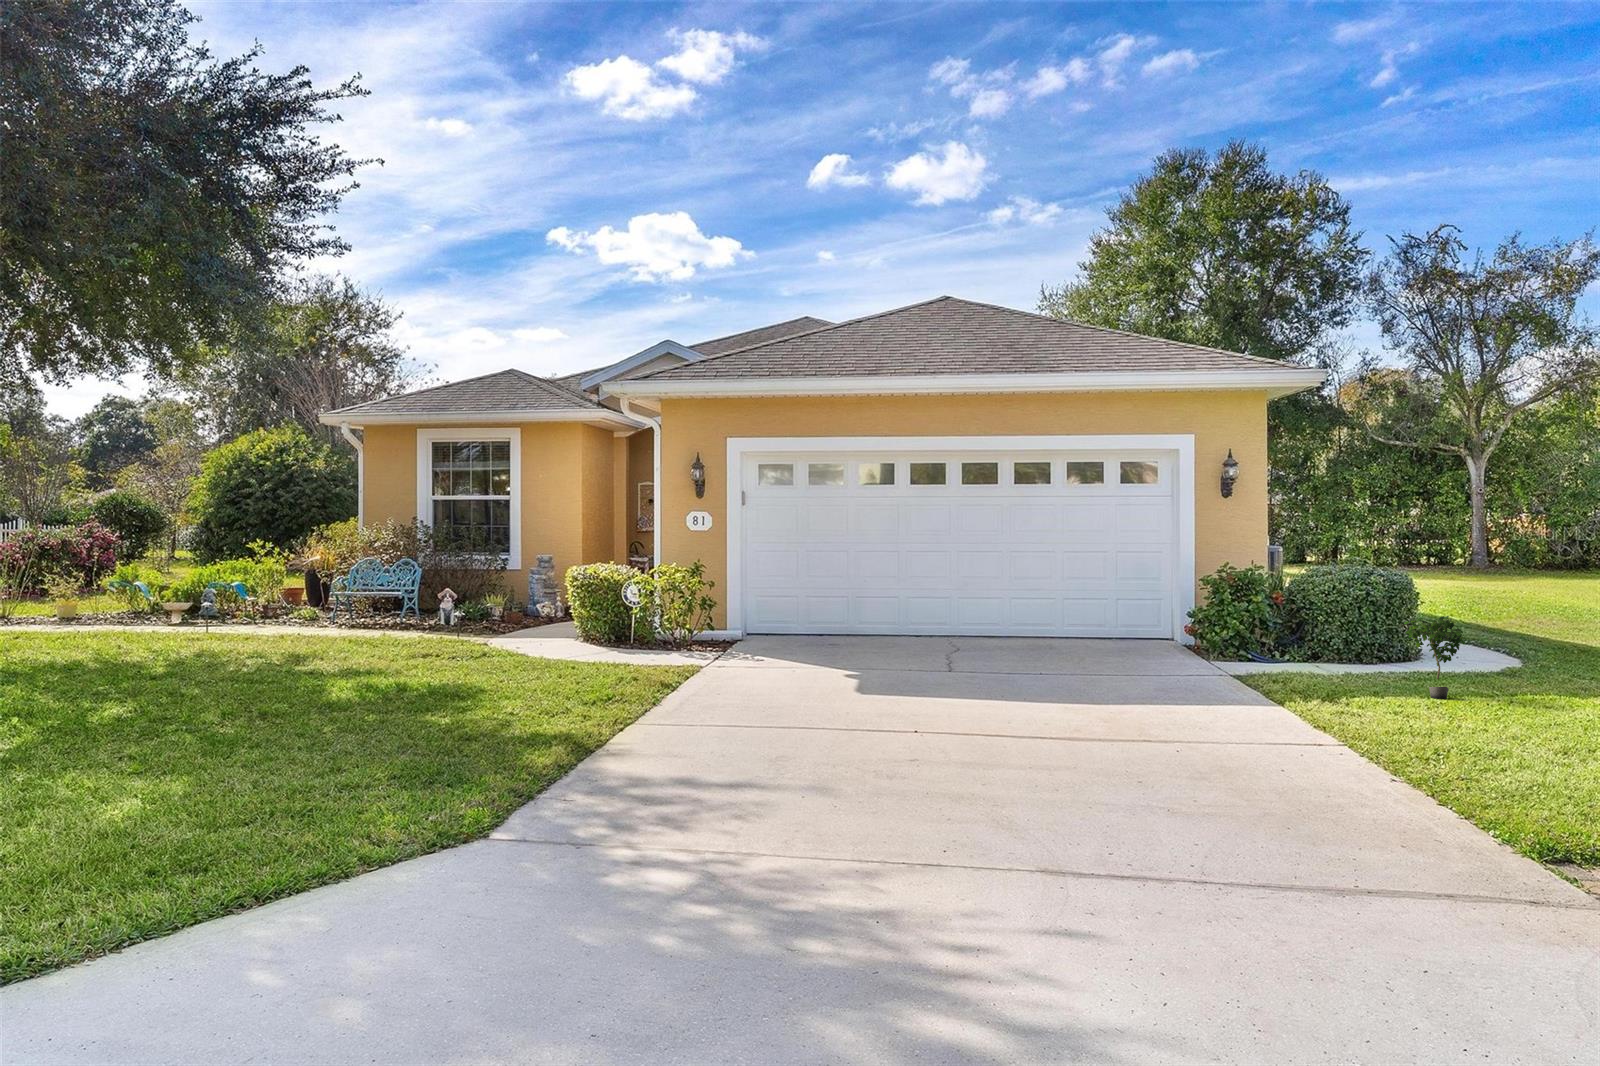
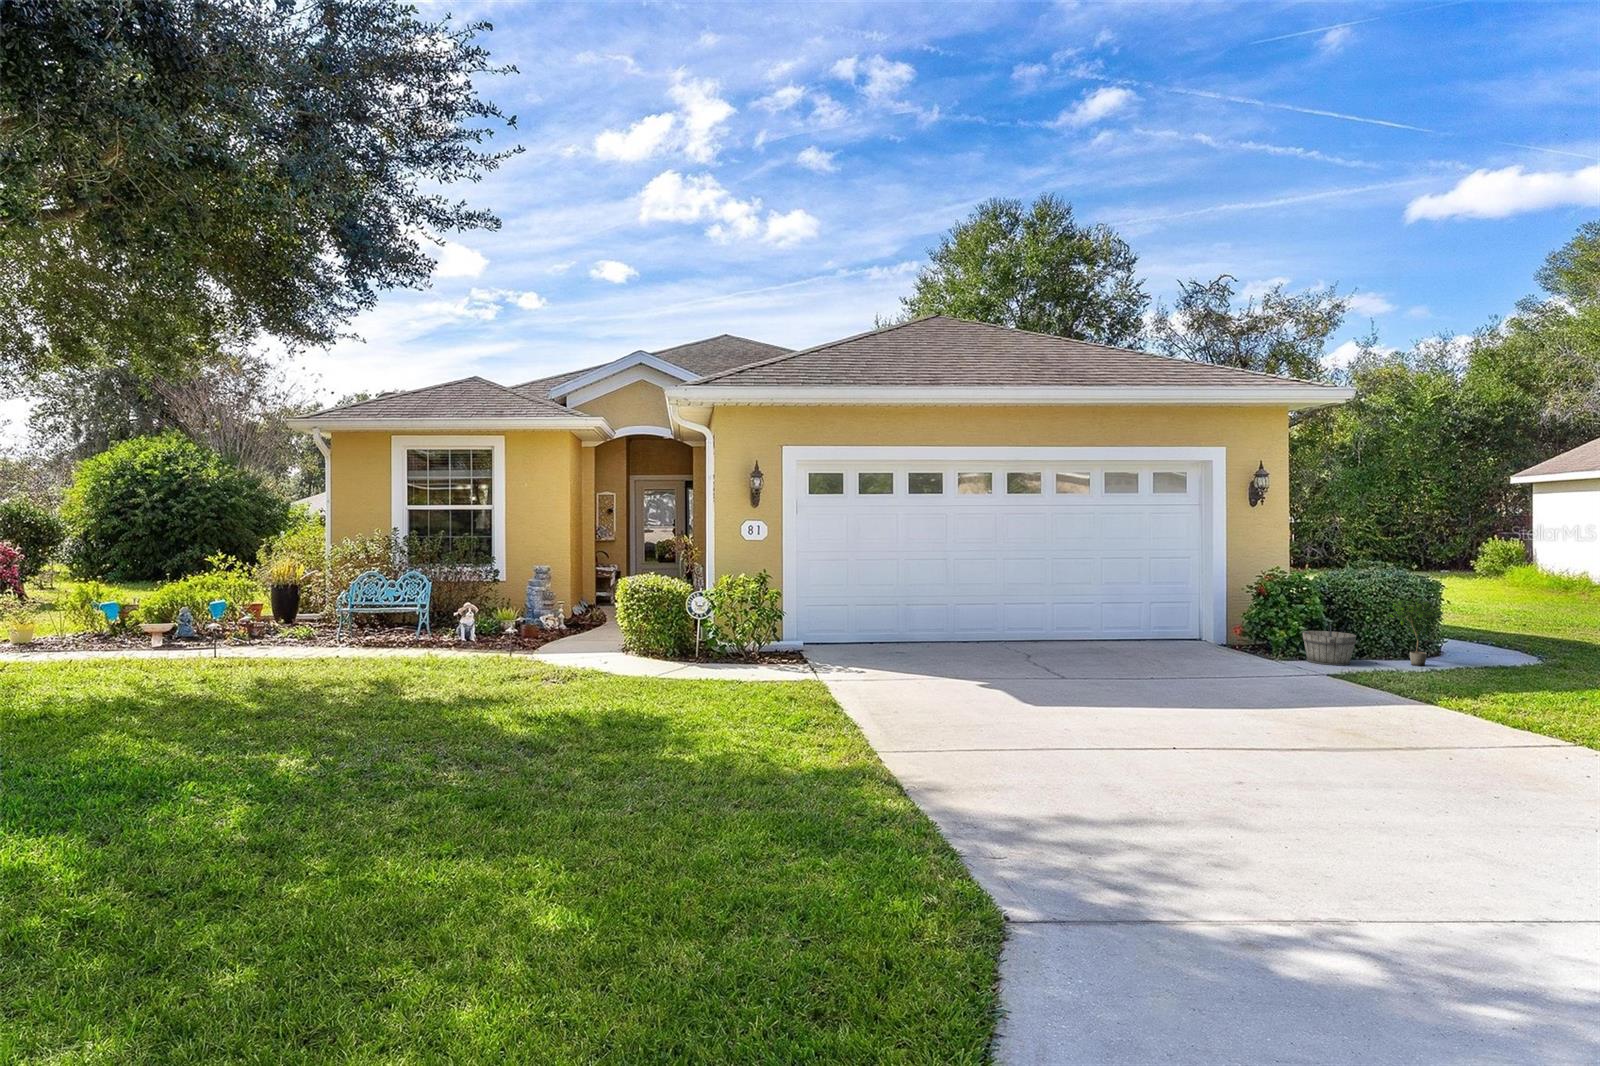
wooden bucket: none [1295,641,1358,692] -> present [1302,623,1356,665]

